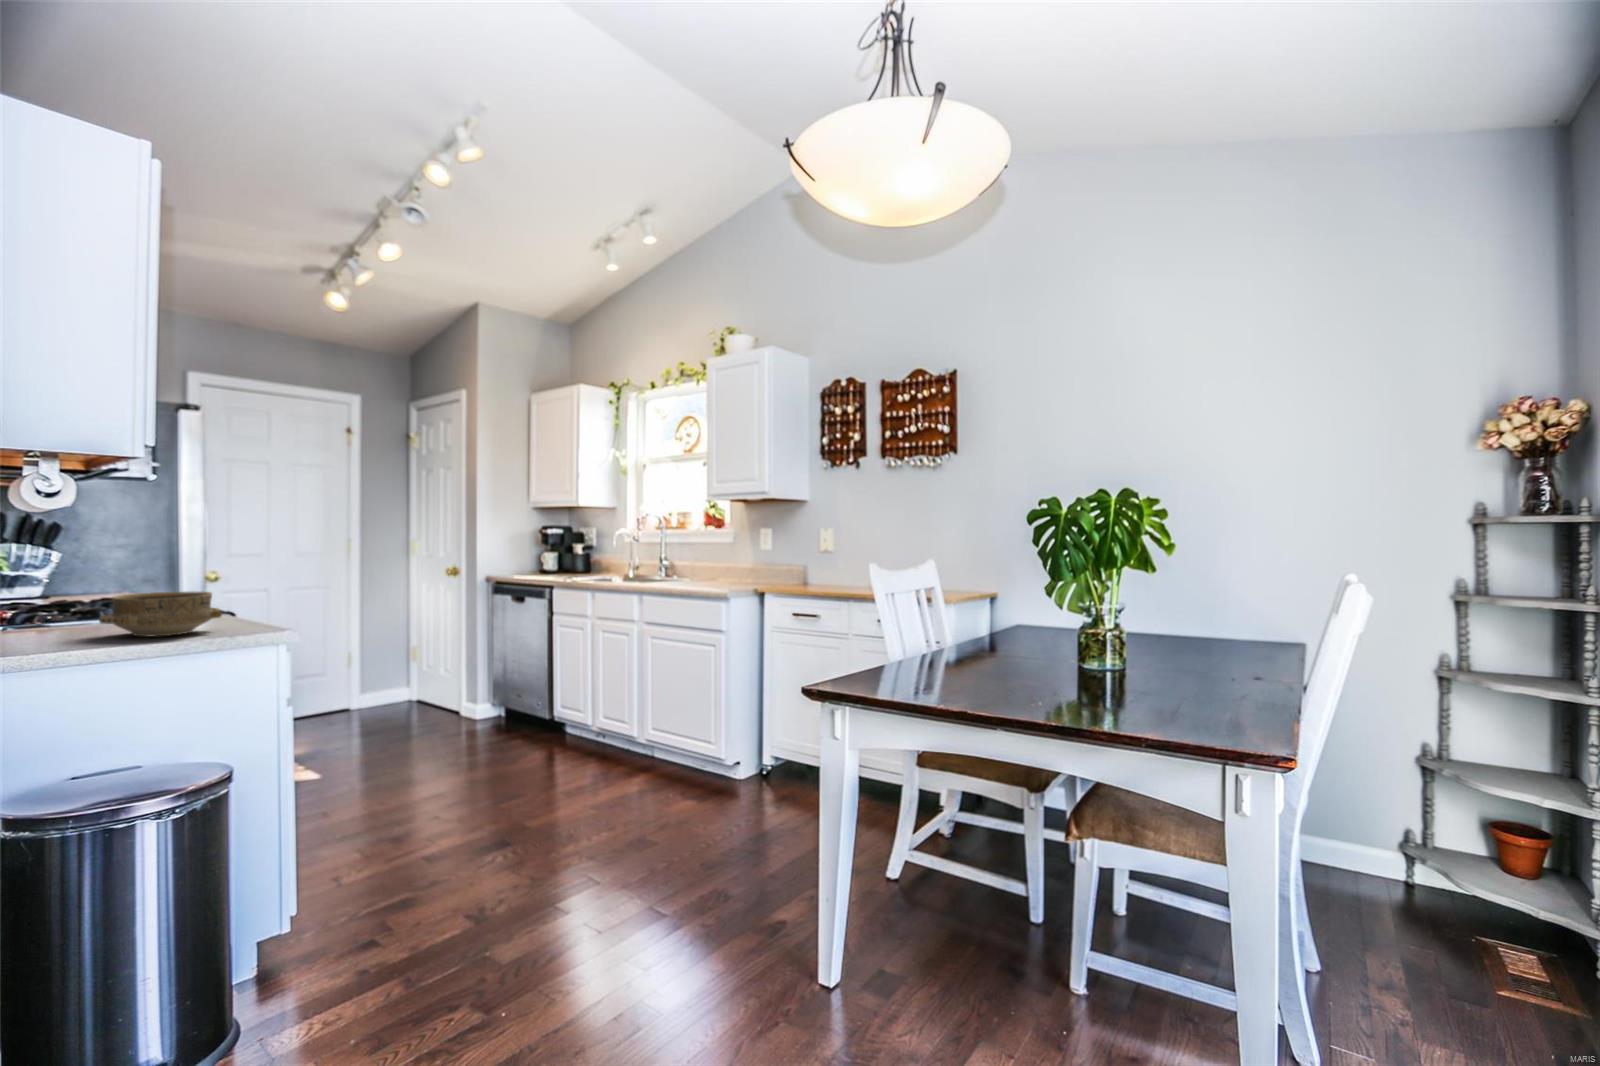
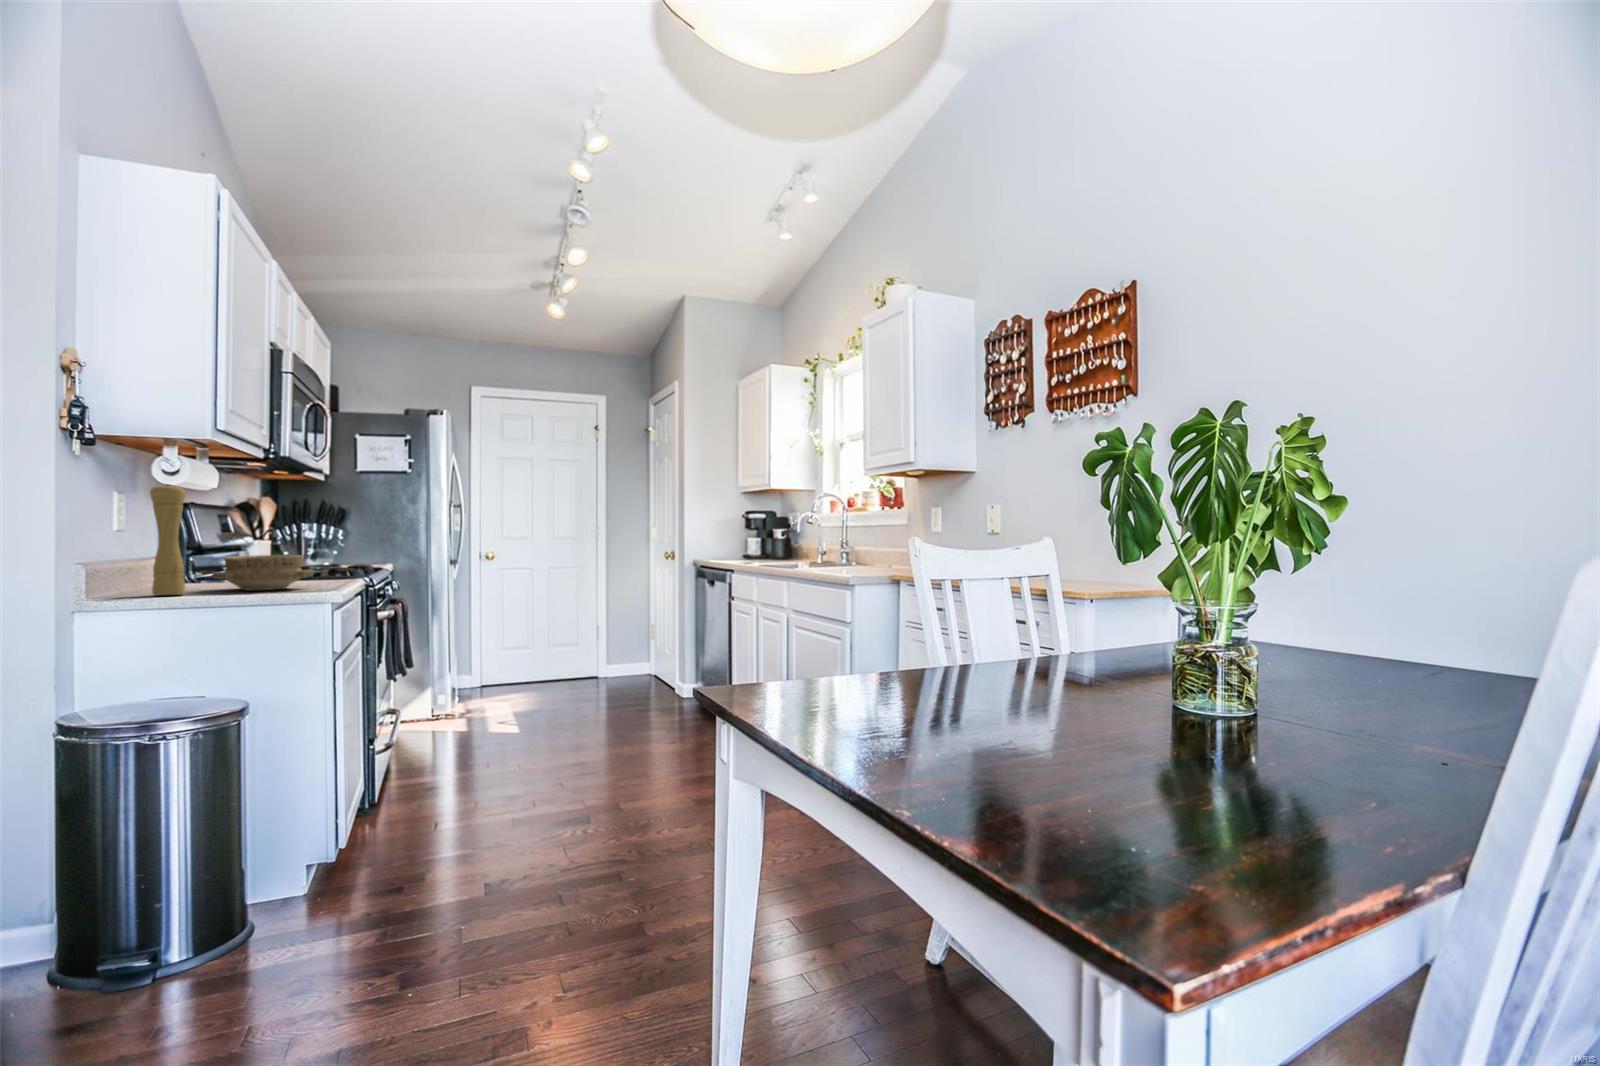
pepper mill: none [48,511,95,649] -> present [150,484,186,595]

